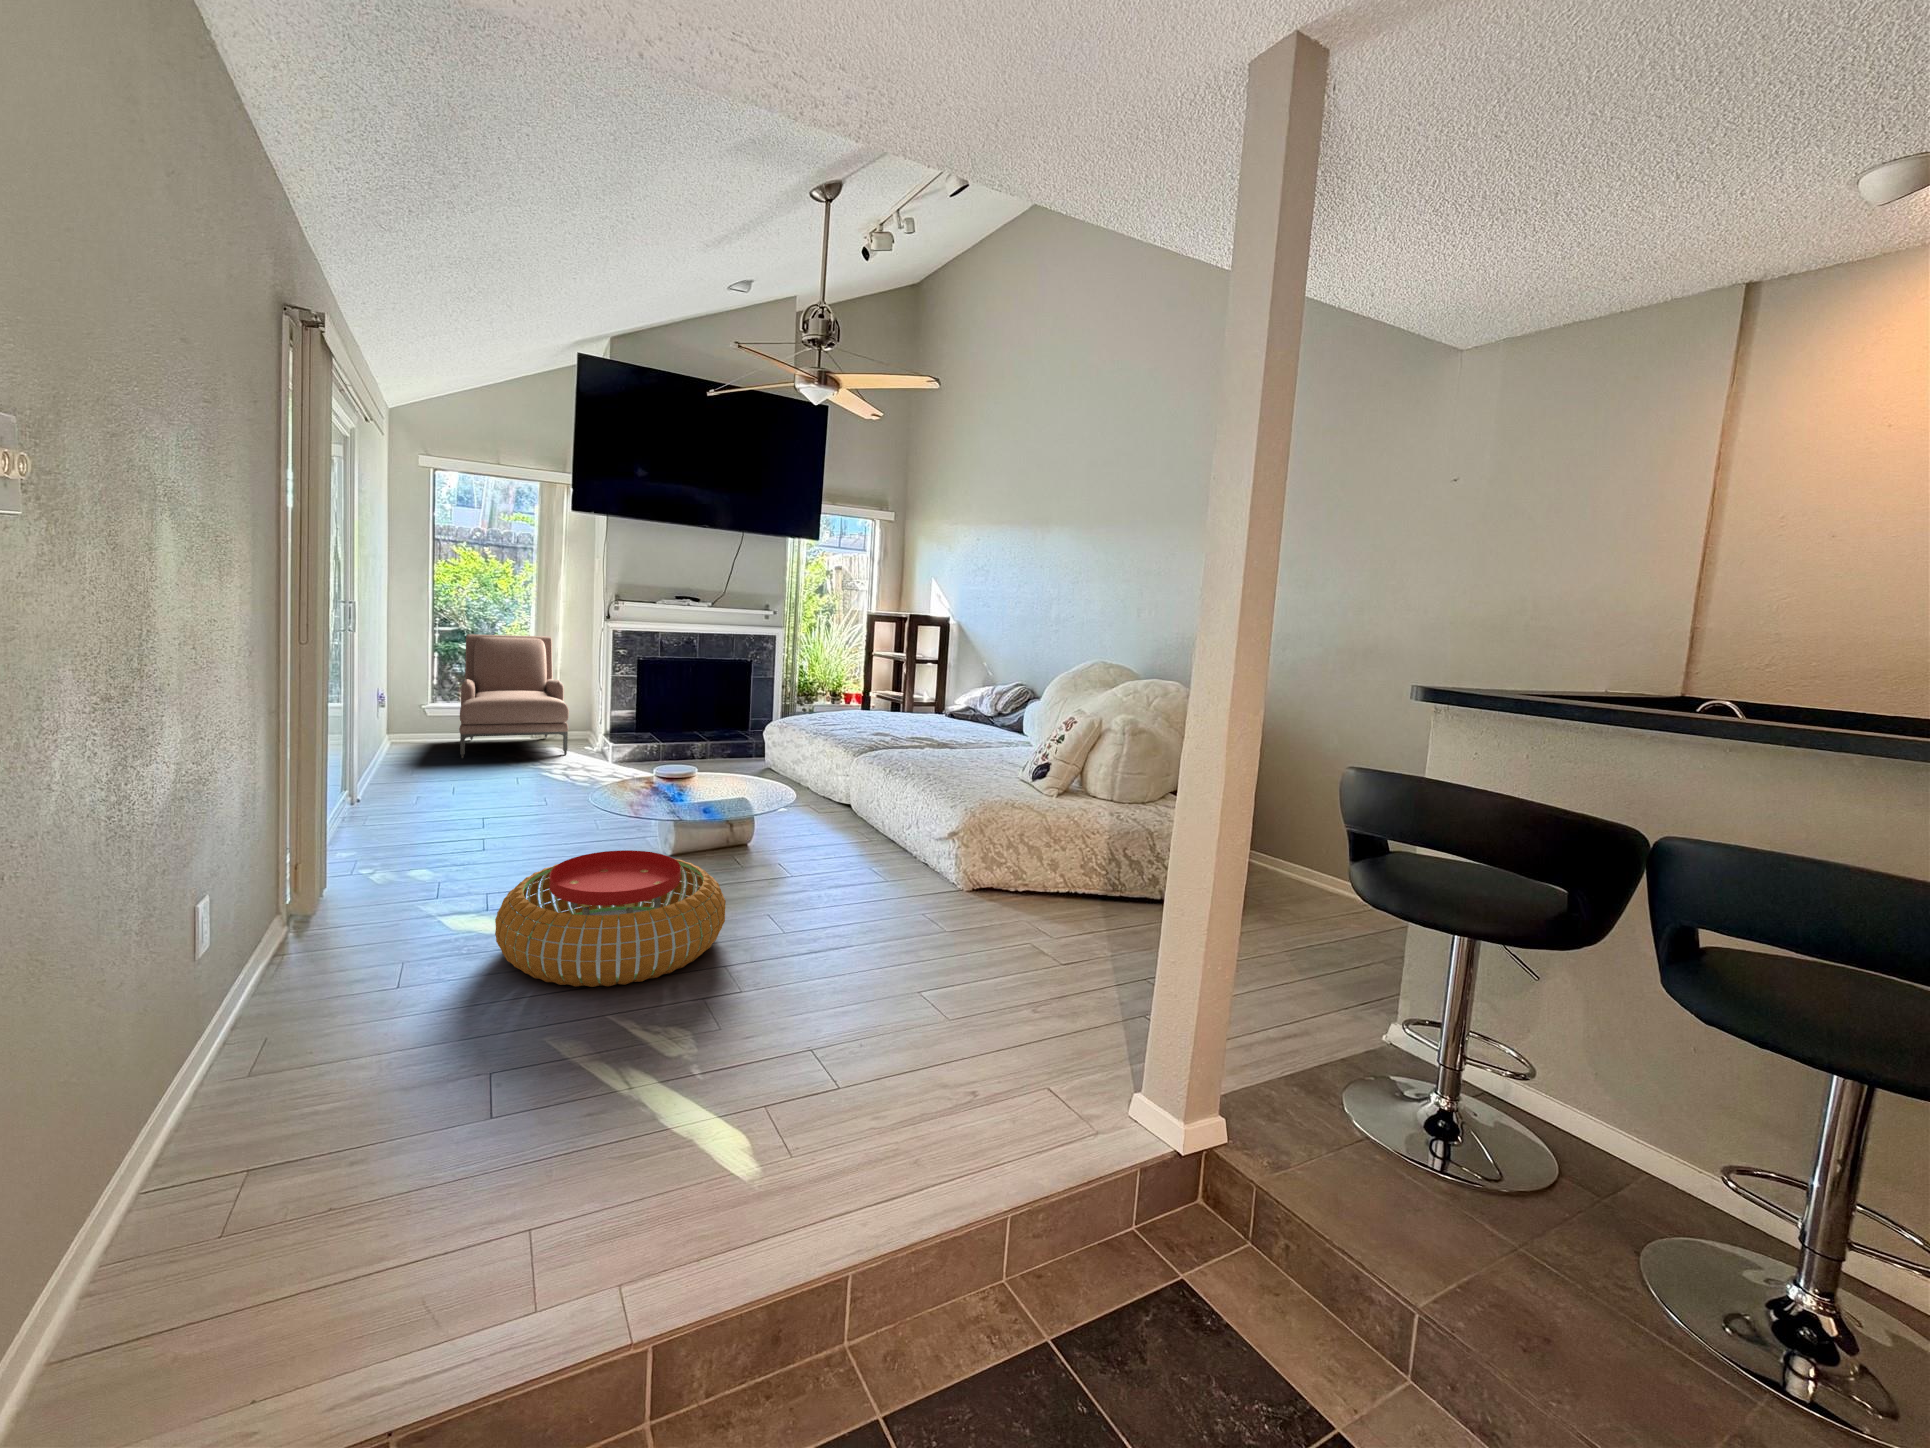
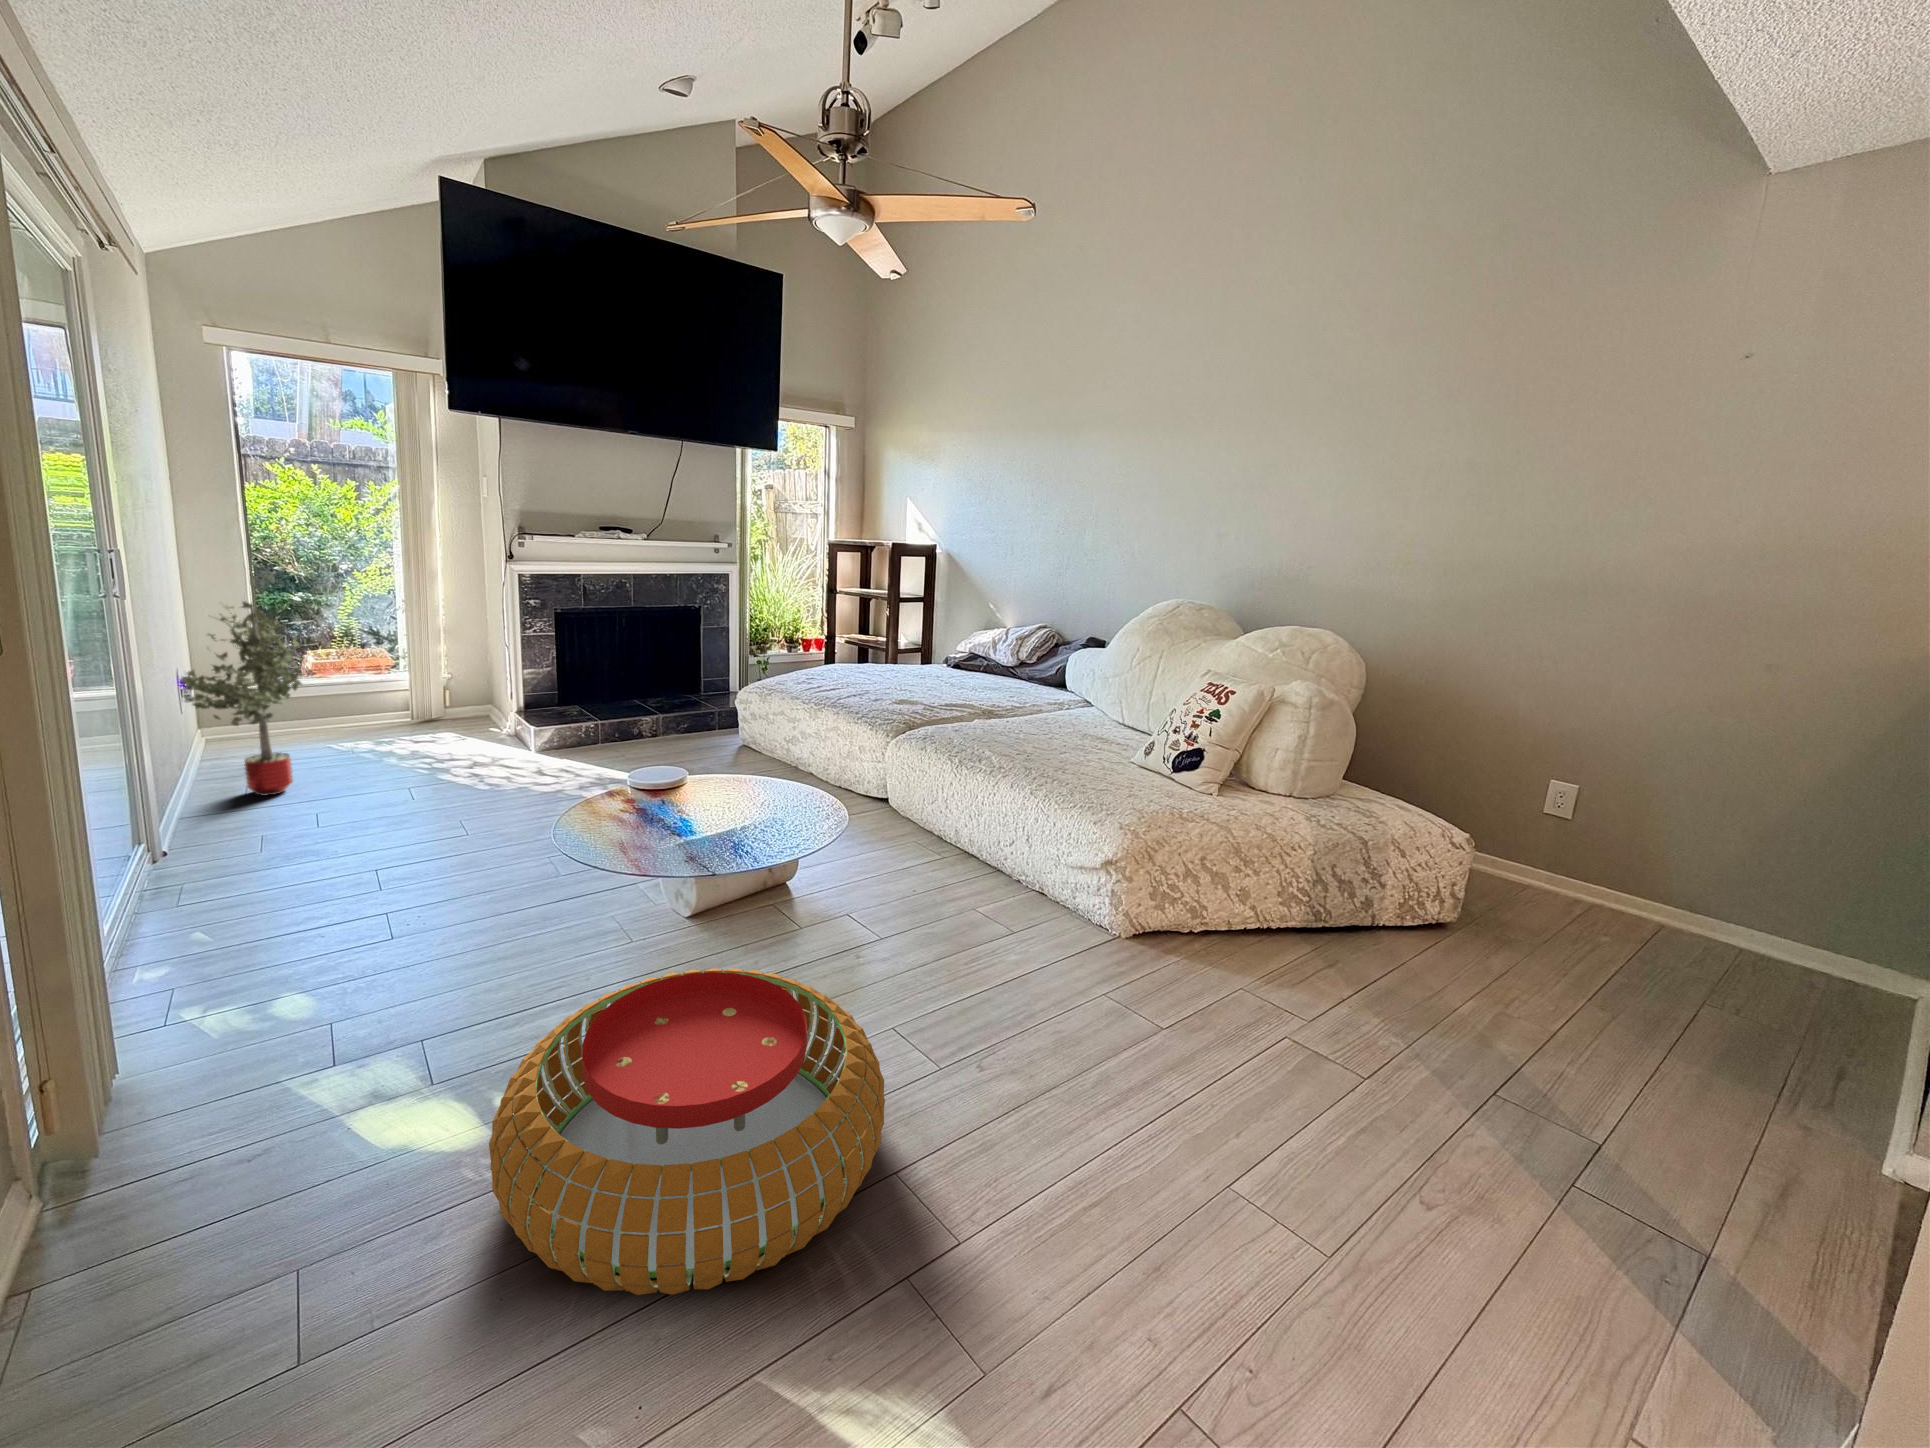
armchair: present [459,634,569,759] -> none [301,583,469,763]
potted tree: none [379,640,460,774] -> present [181,602,302,796]

